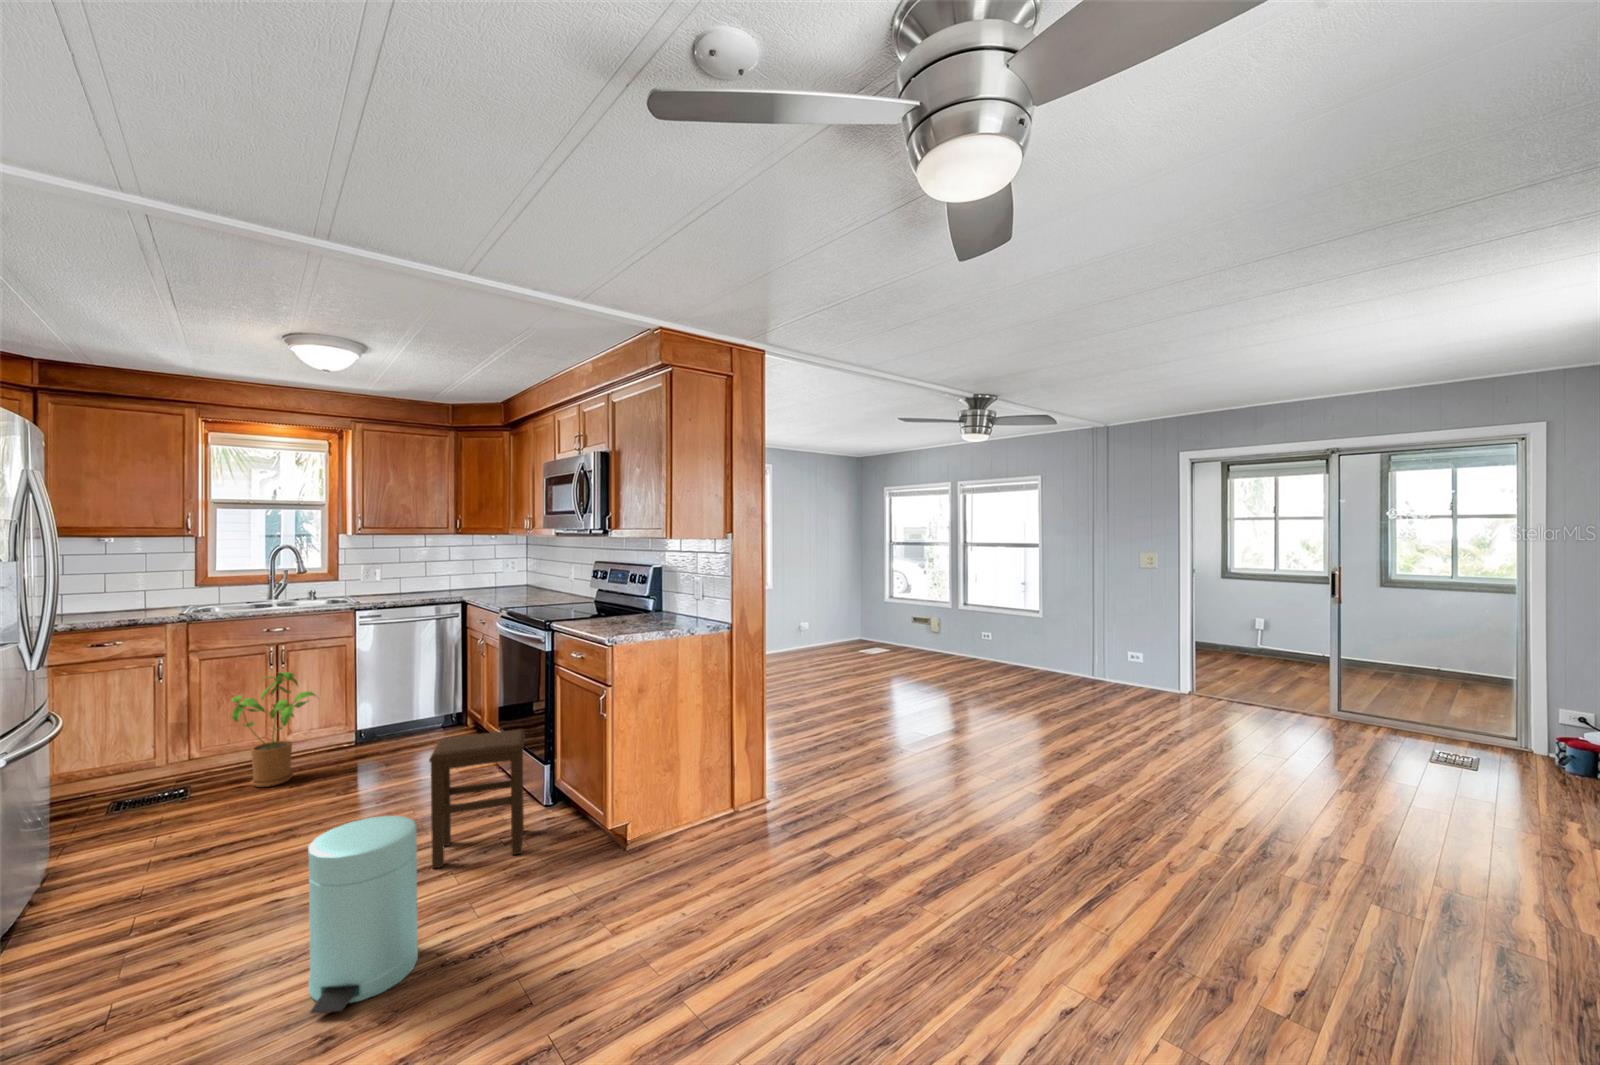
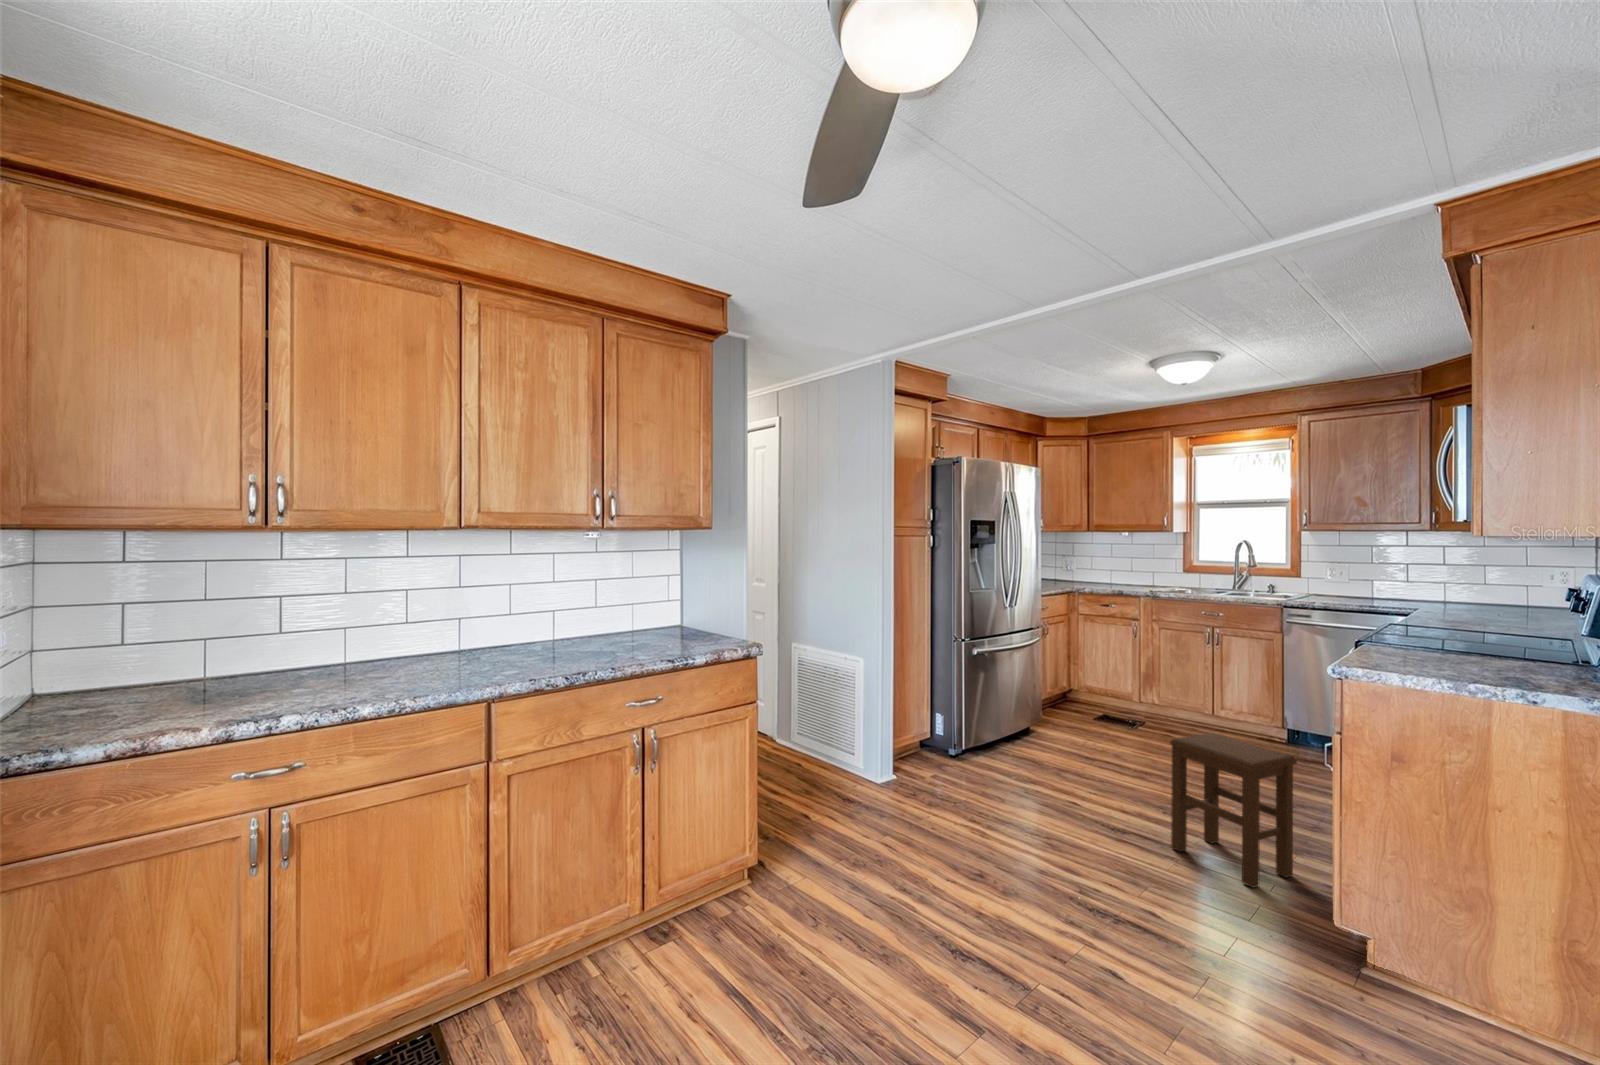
house plant: present [232,672,315,787] -> none [1156,649,1223,745]
trash can: present [308,816,418,1013] -> none [987,747,1077,886]

